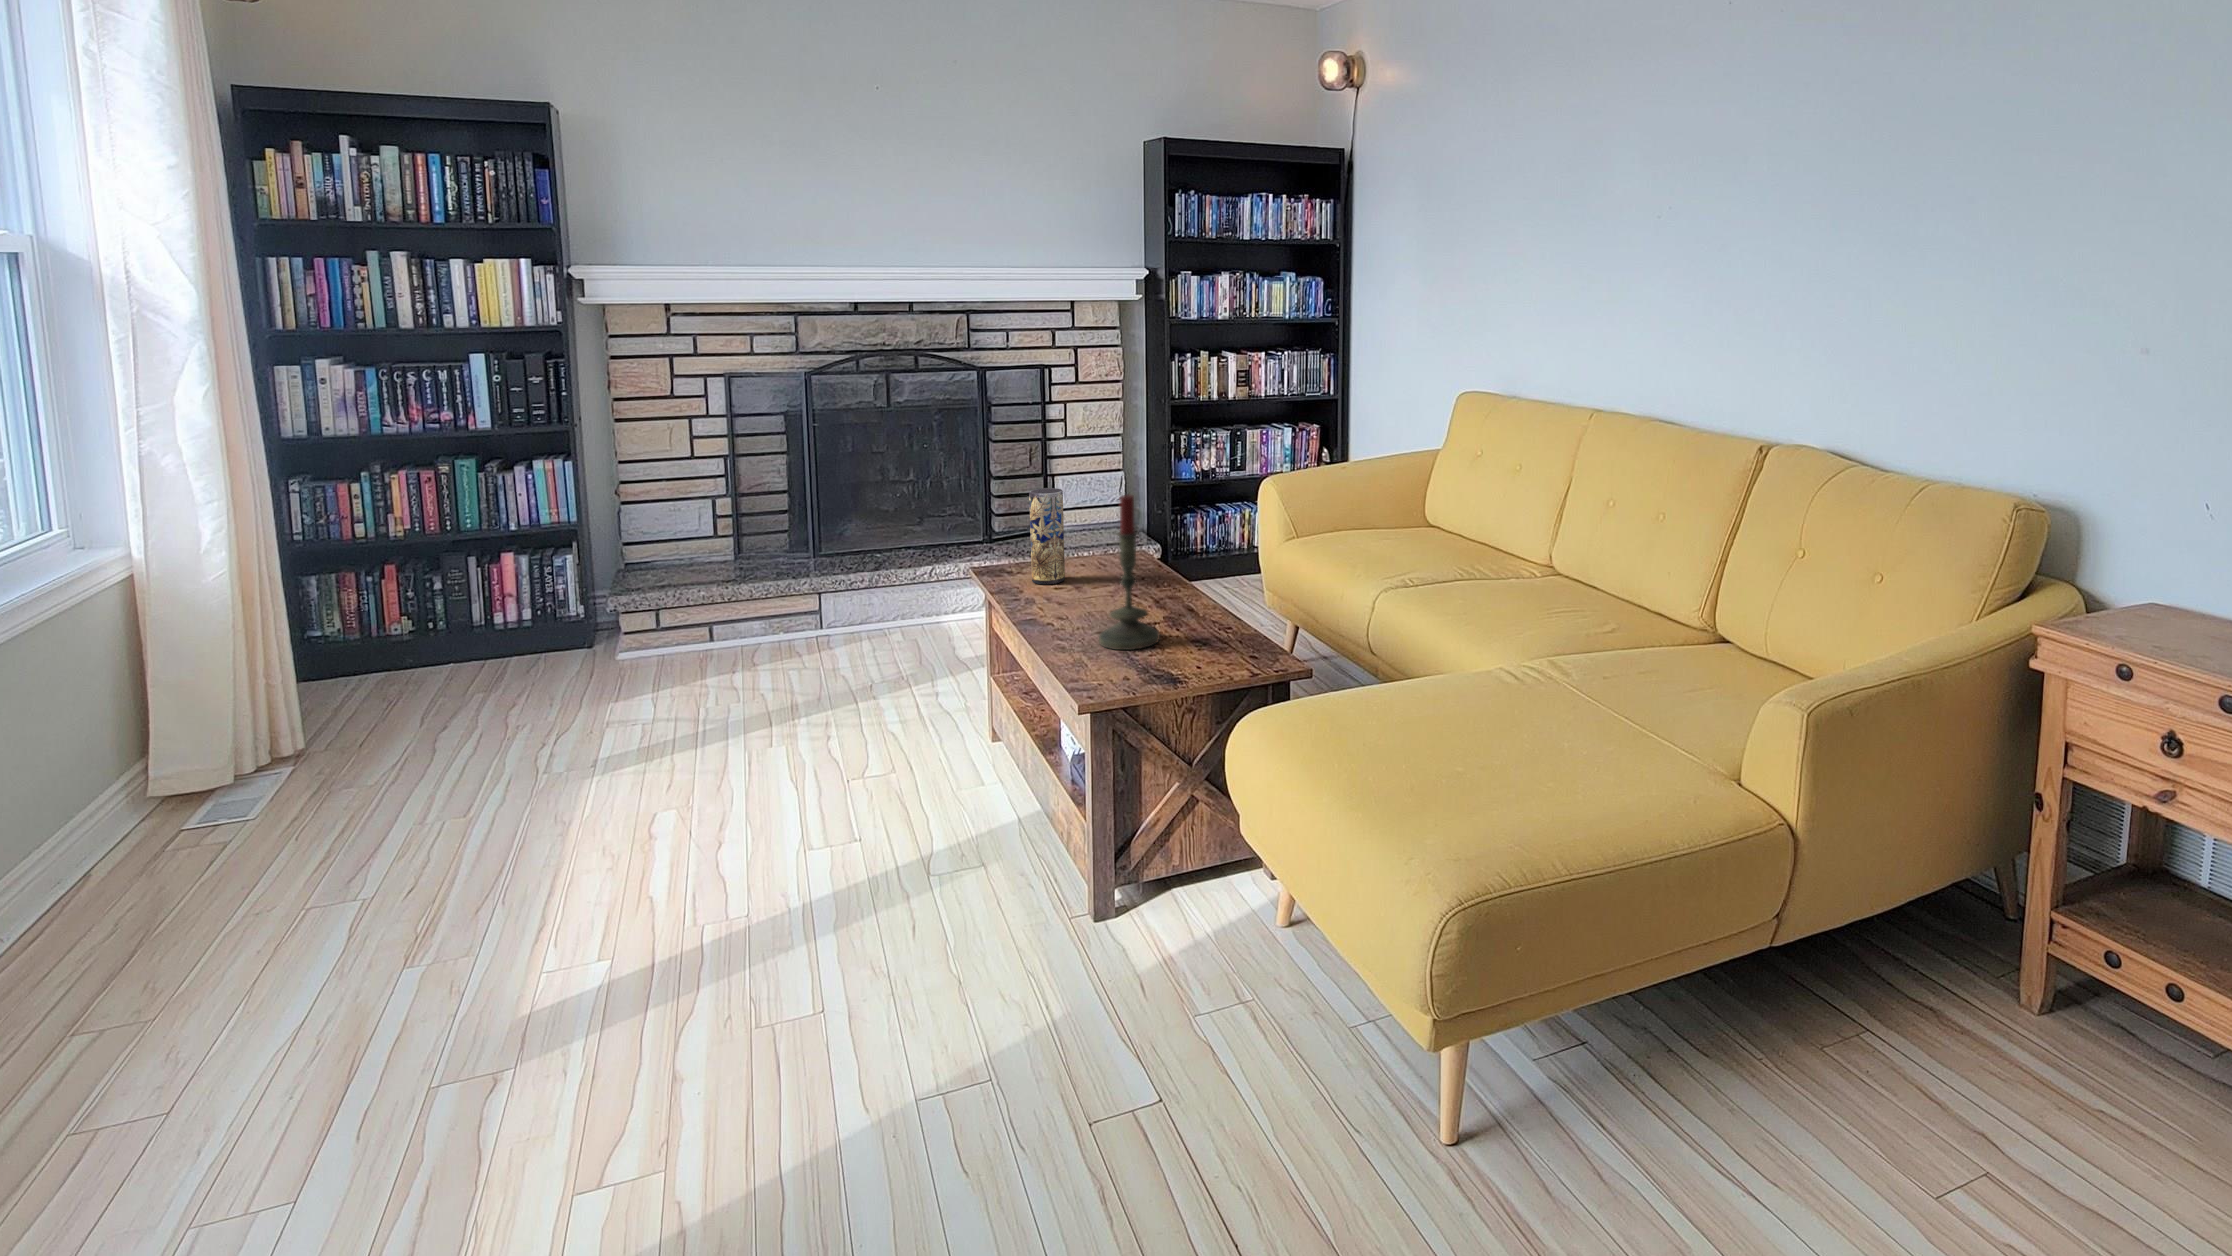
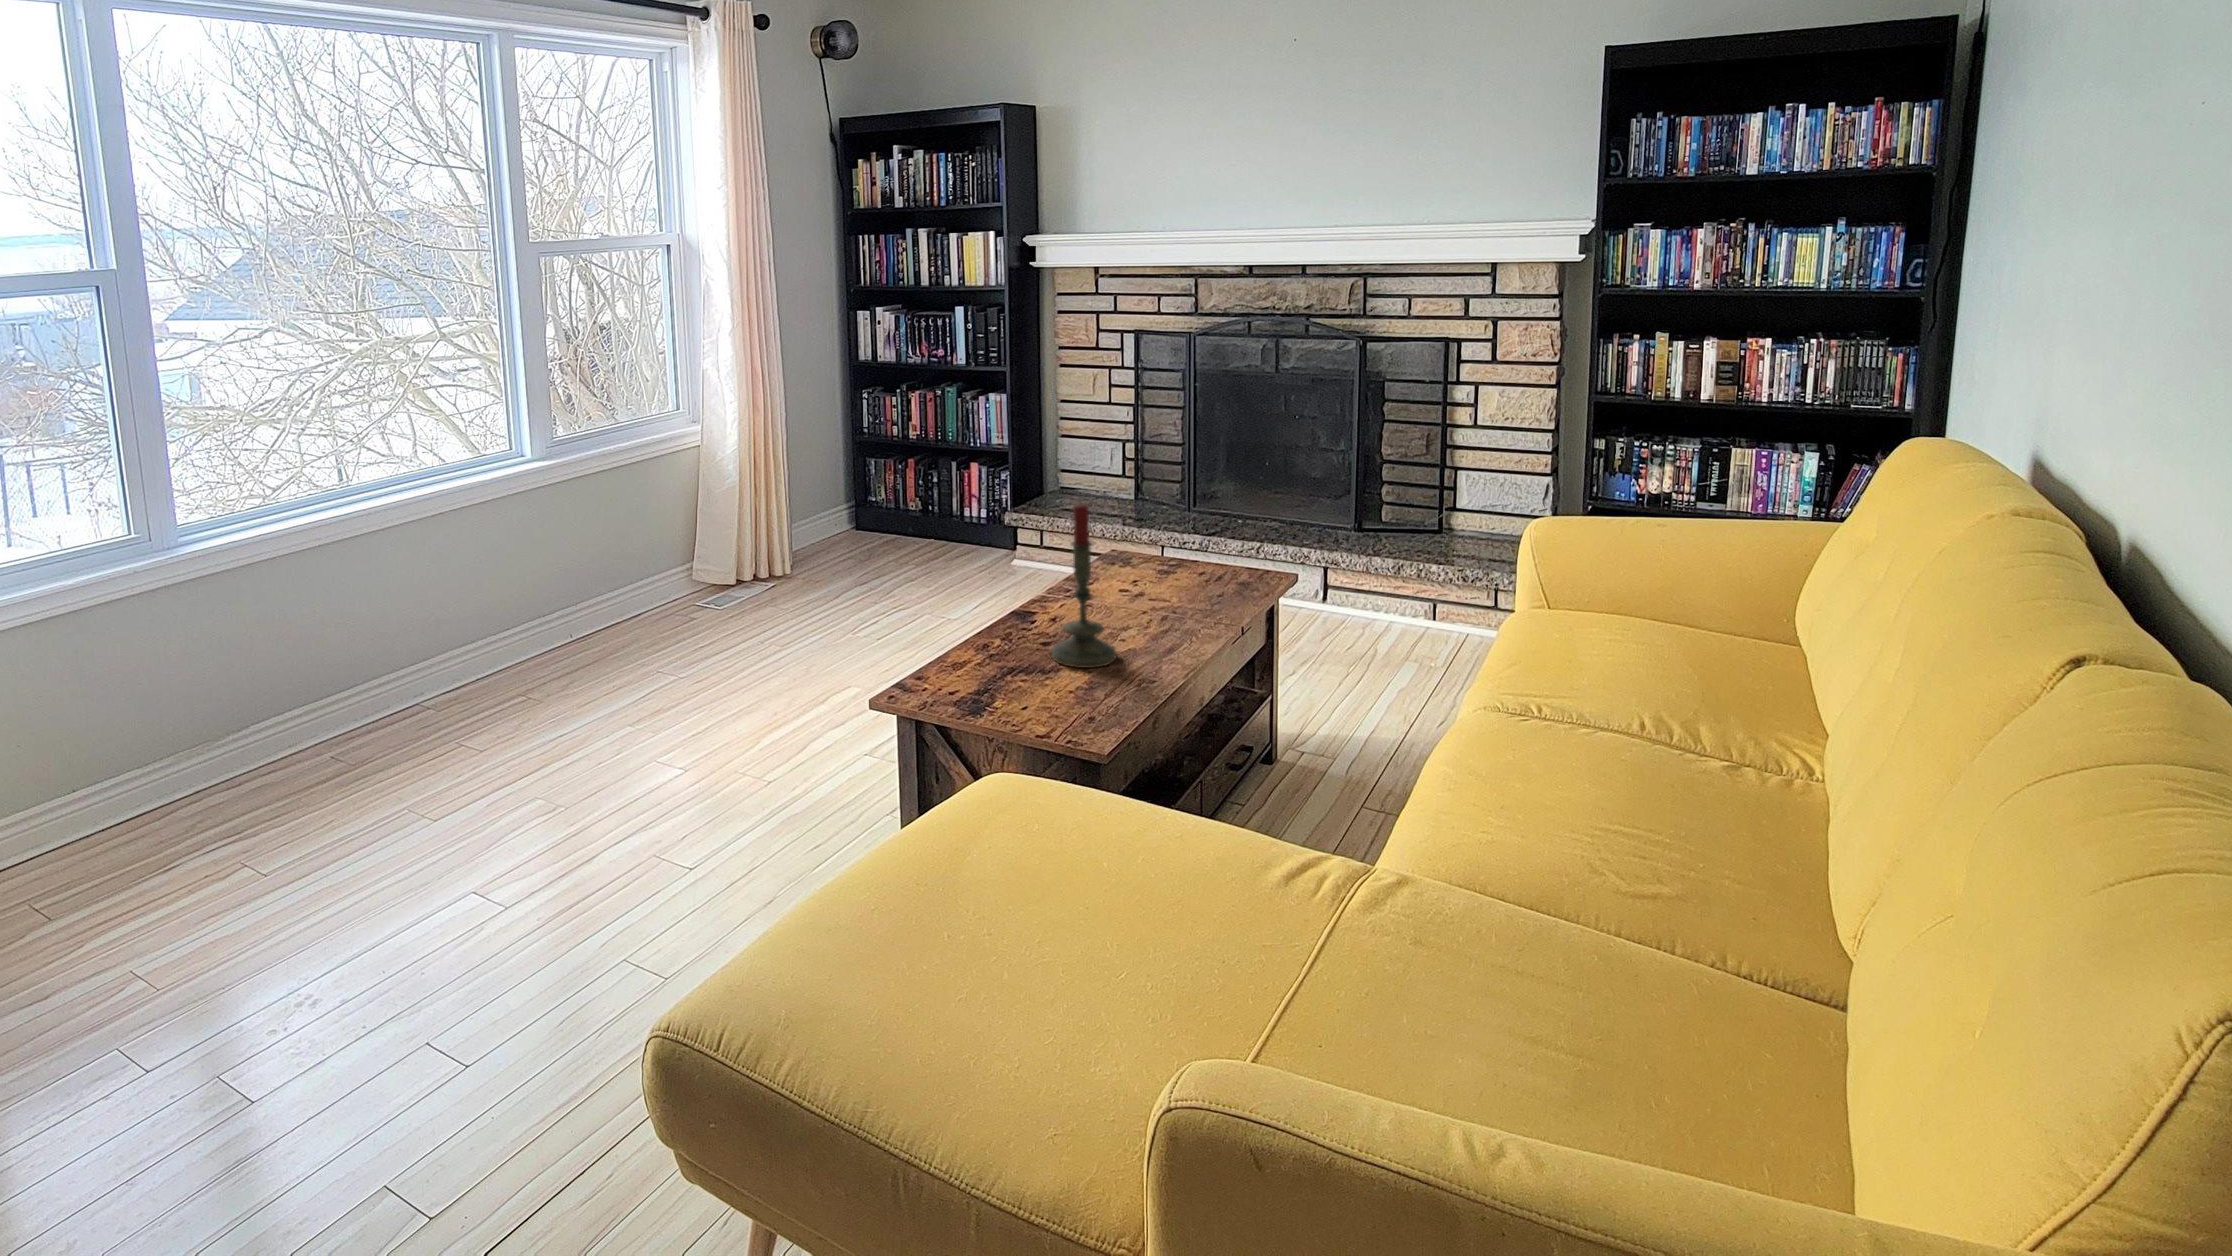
vase: present [1029,488,1065,584] -> none [1152,481,1188,583]

